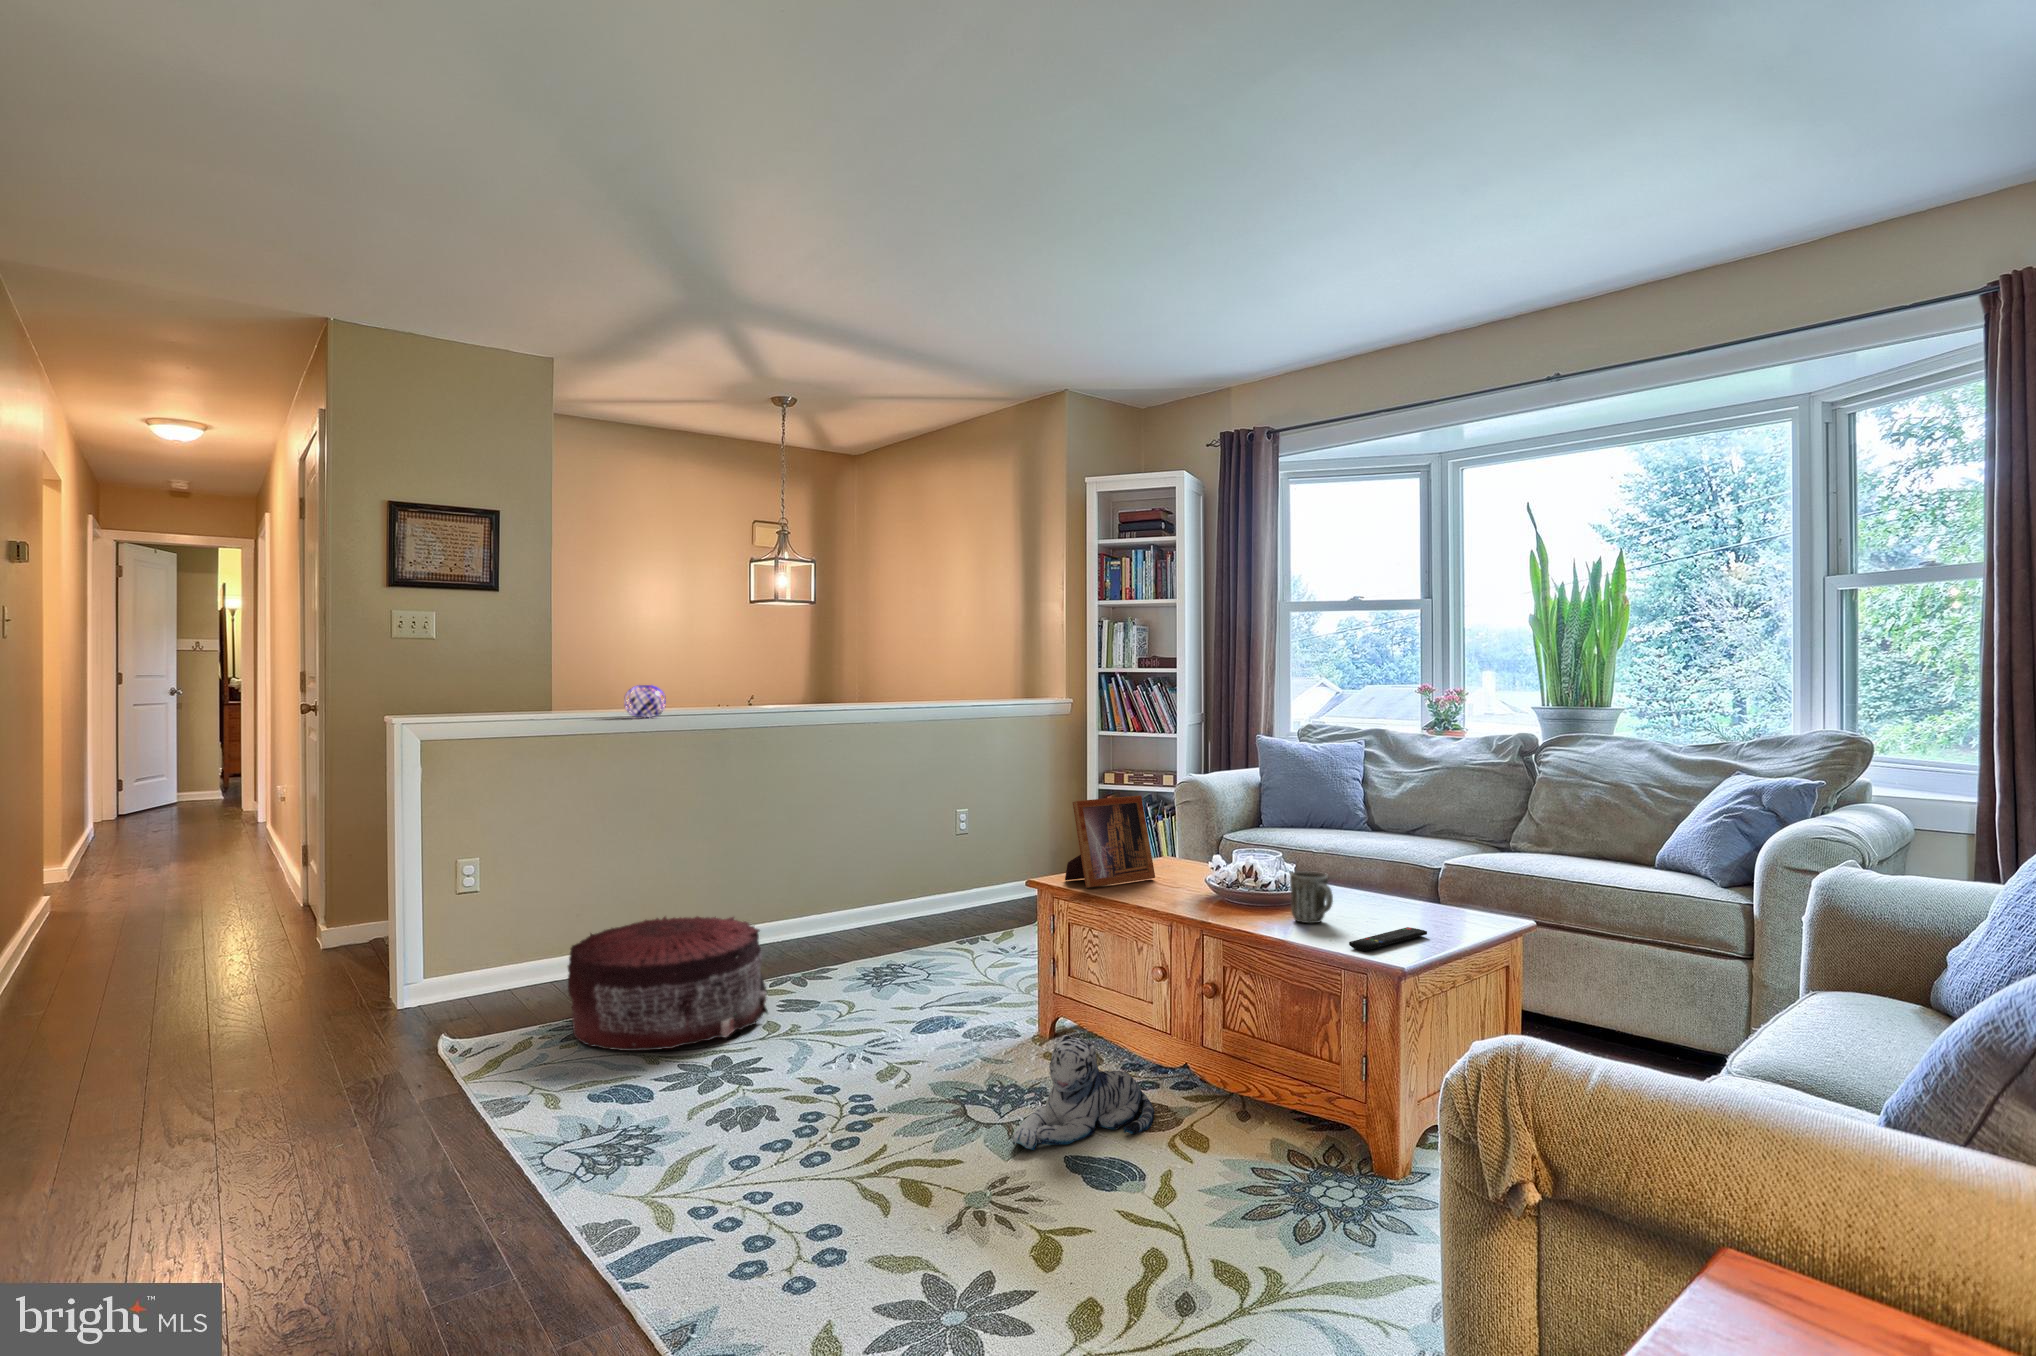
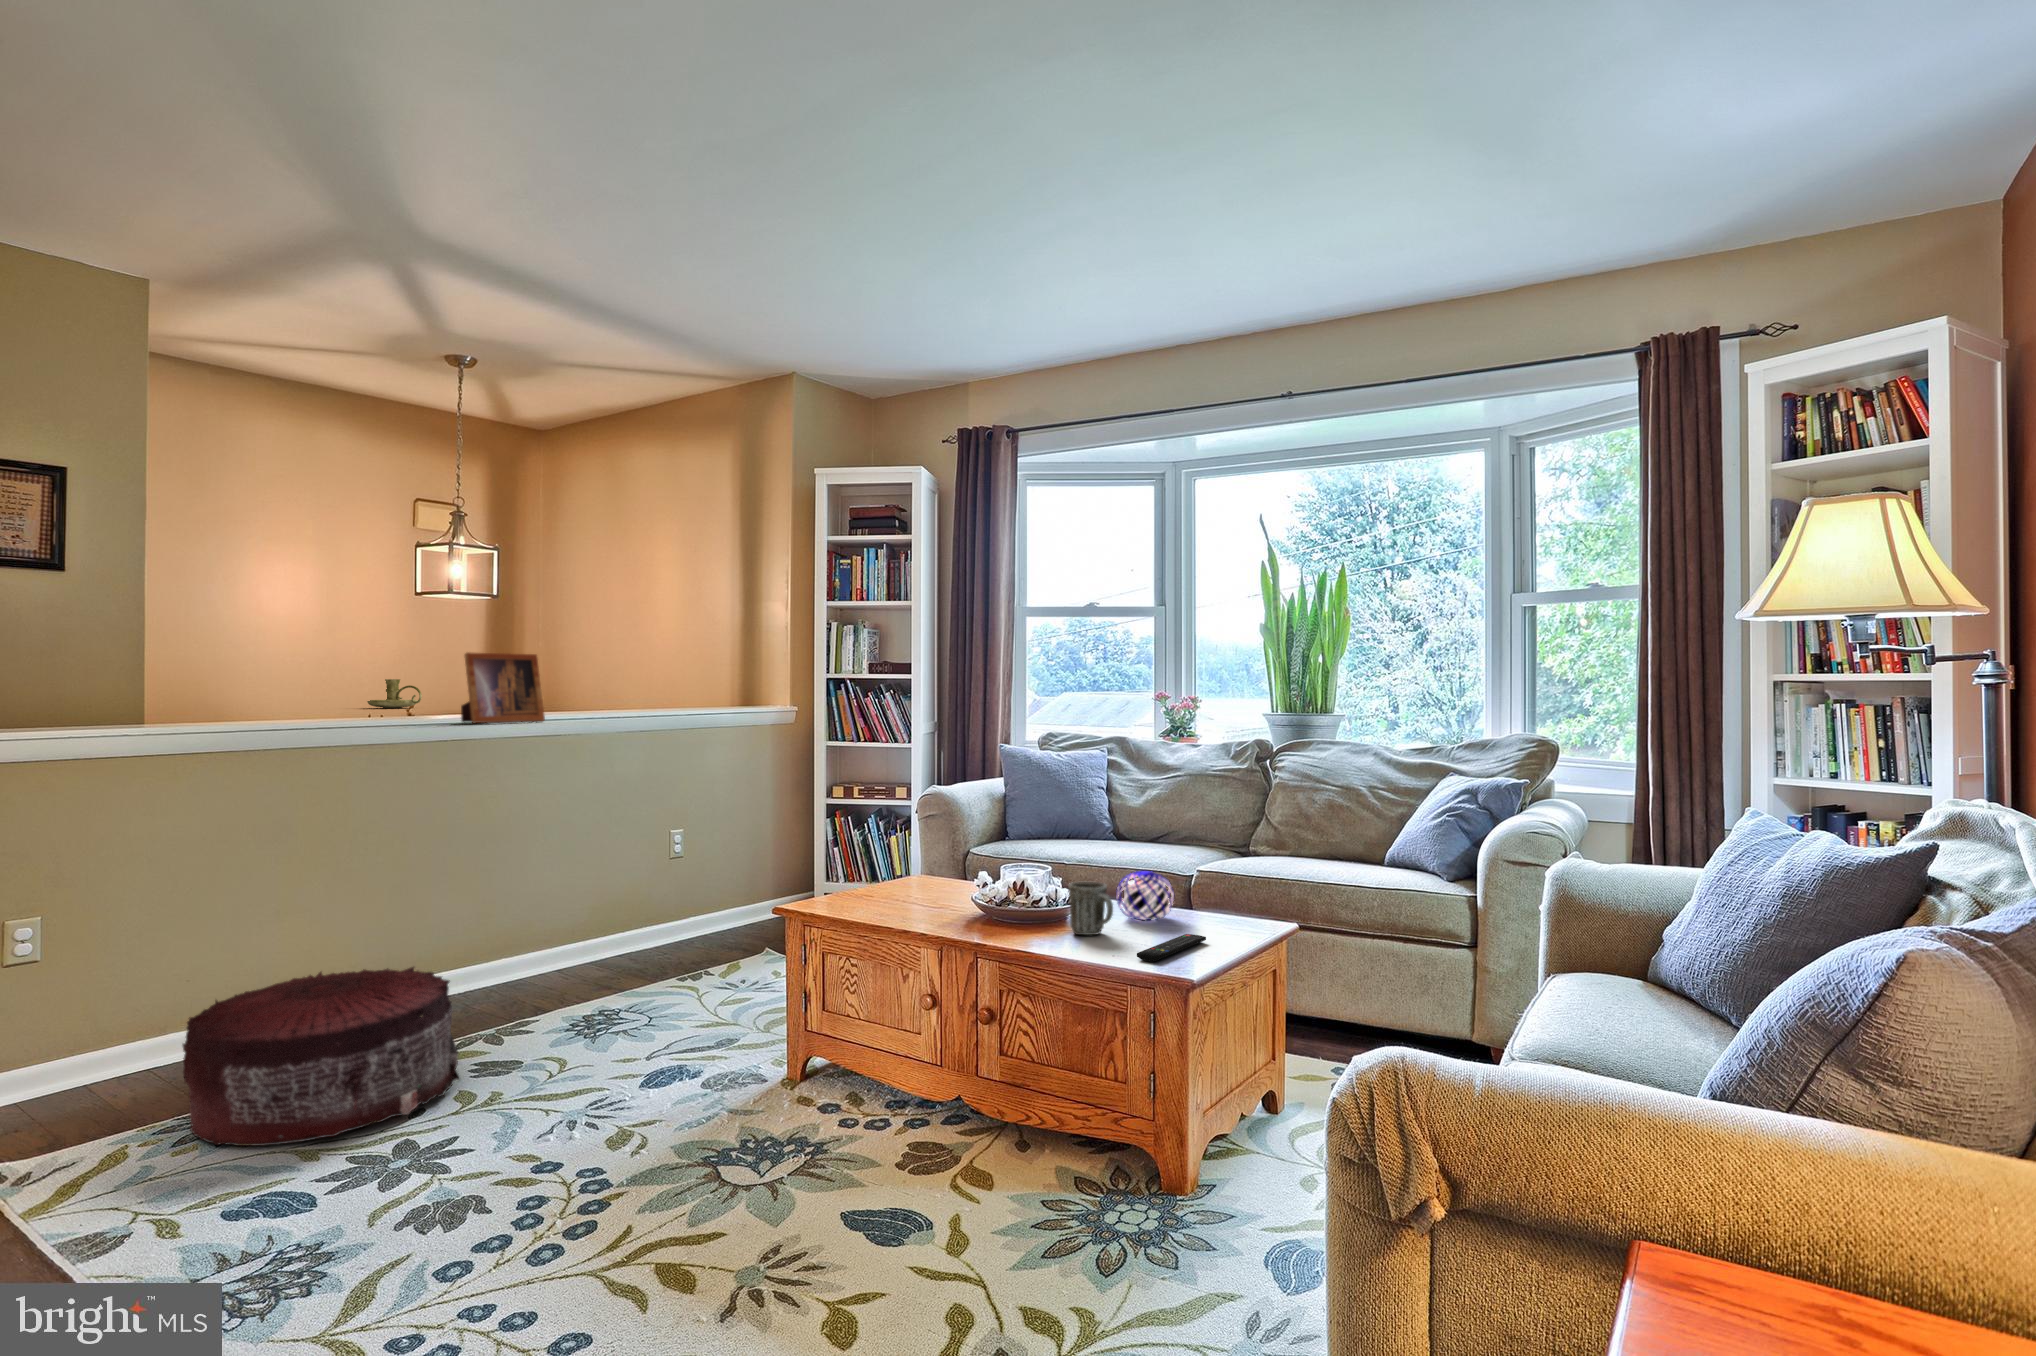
candle holder: none [710,673,752,697] -> present [367,679,422,708]
decorative orb: present [624,685,666,717] -> present [1116,871,1174,920]
picture frame: present [1065,795,1155,888] -> present [461,653,545,723]
plush toy: present [1012,1035,1154,1150] -> none [780,1077,932,1212]

